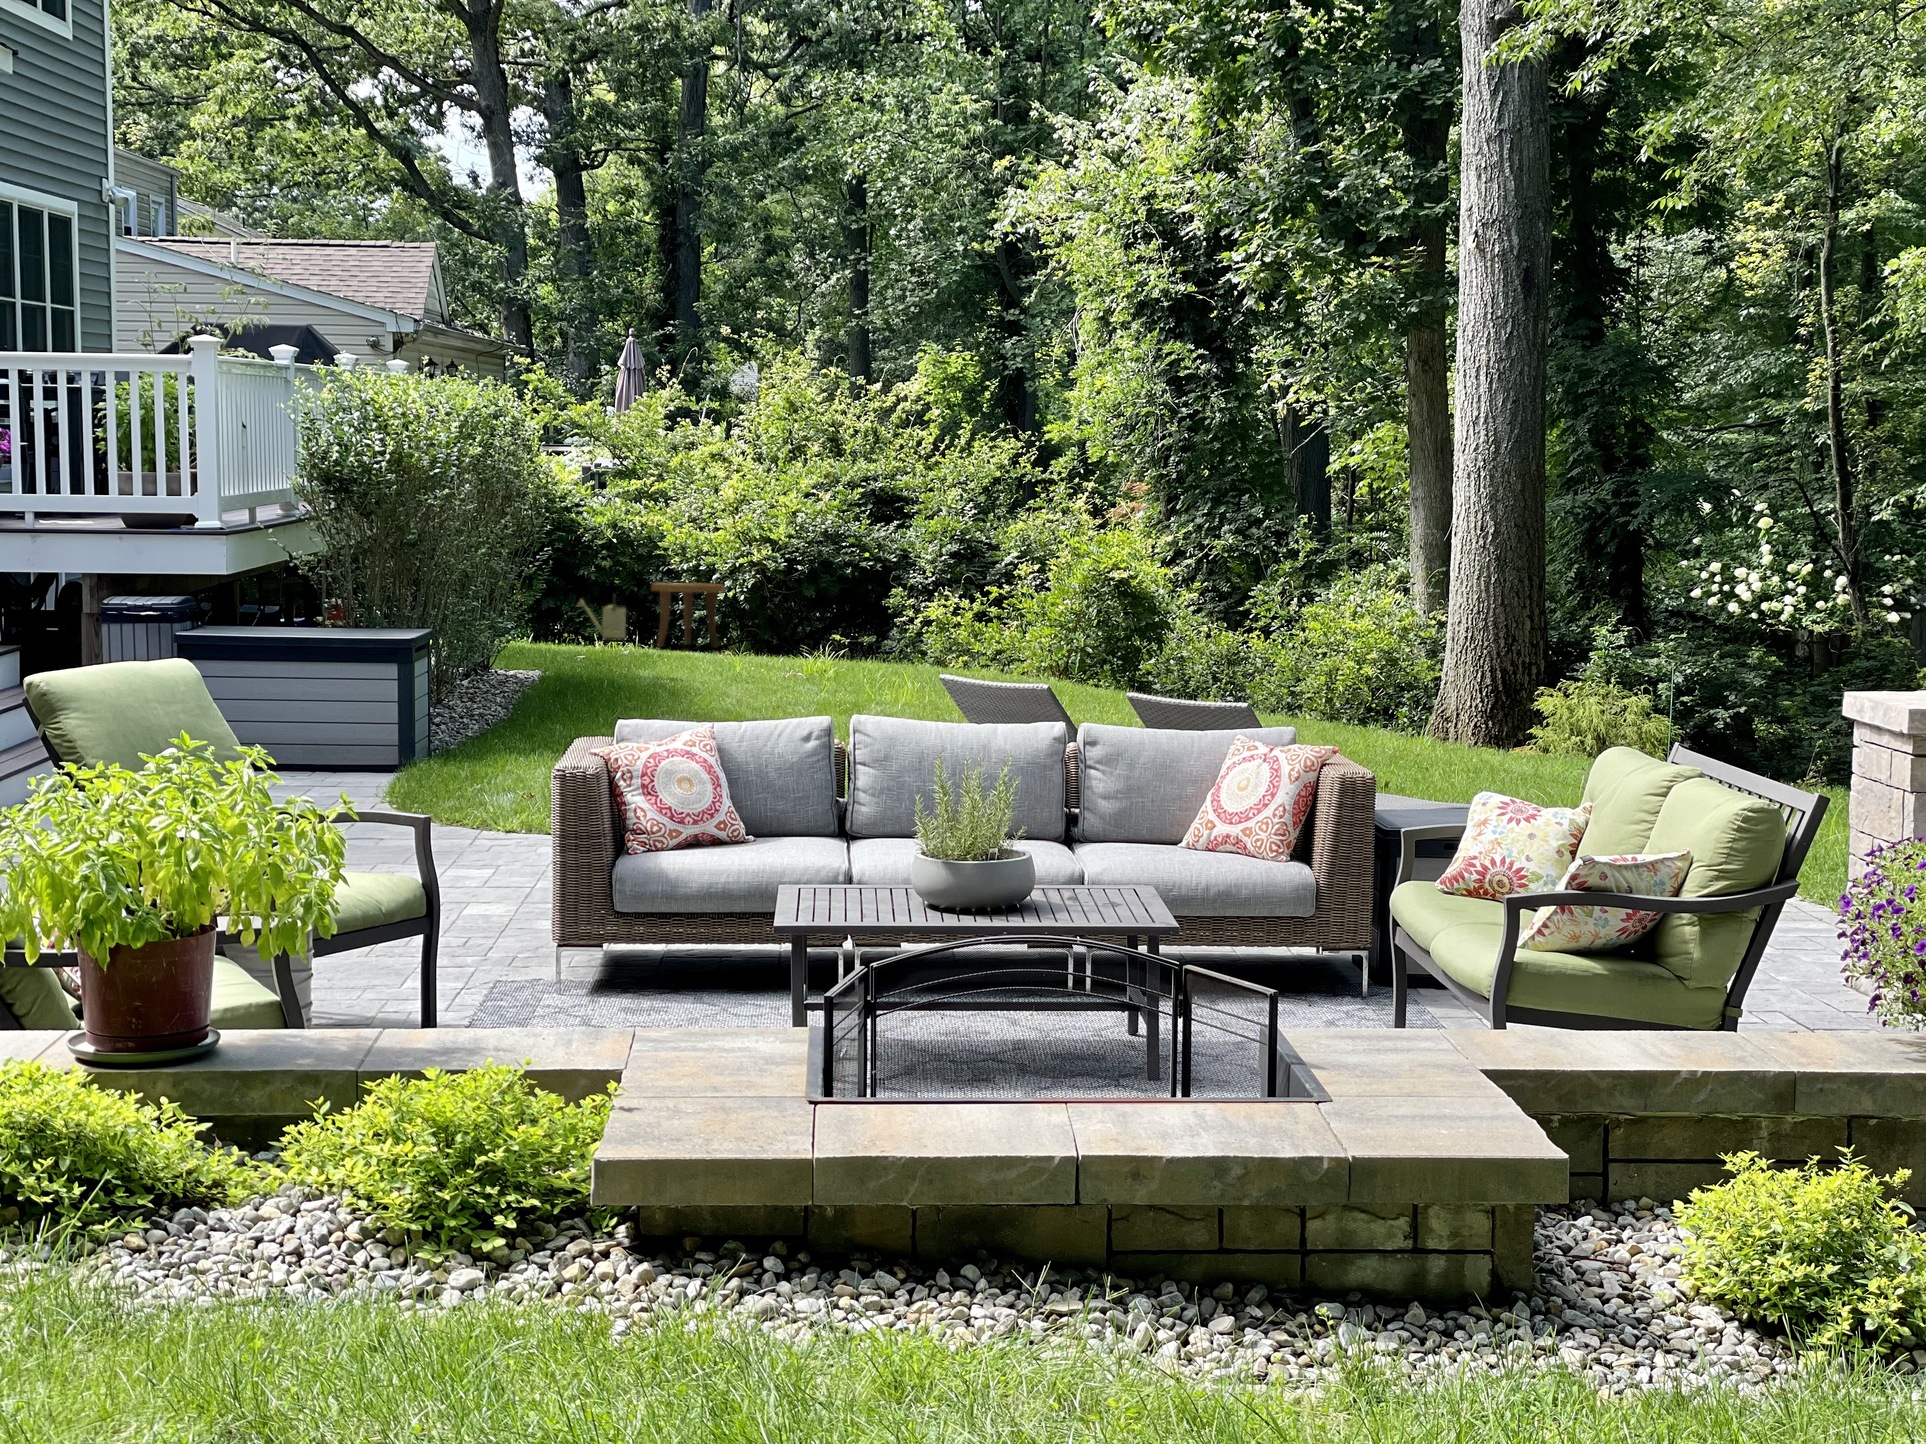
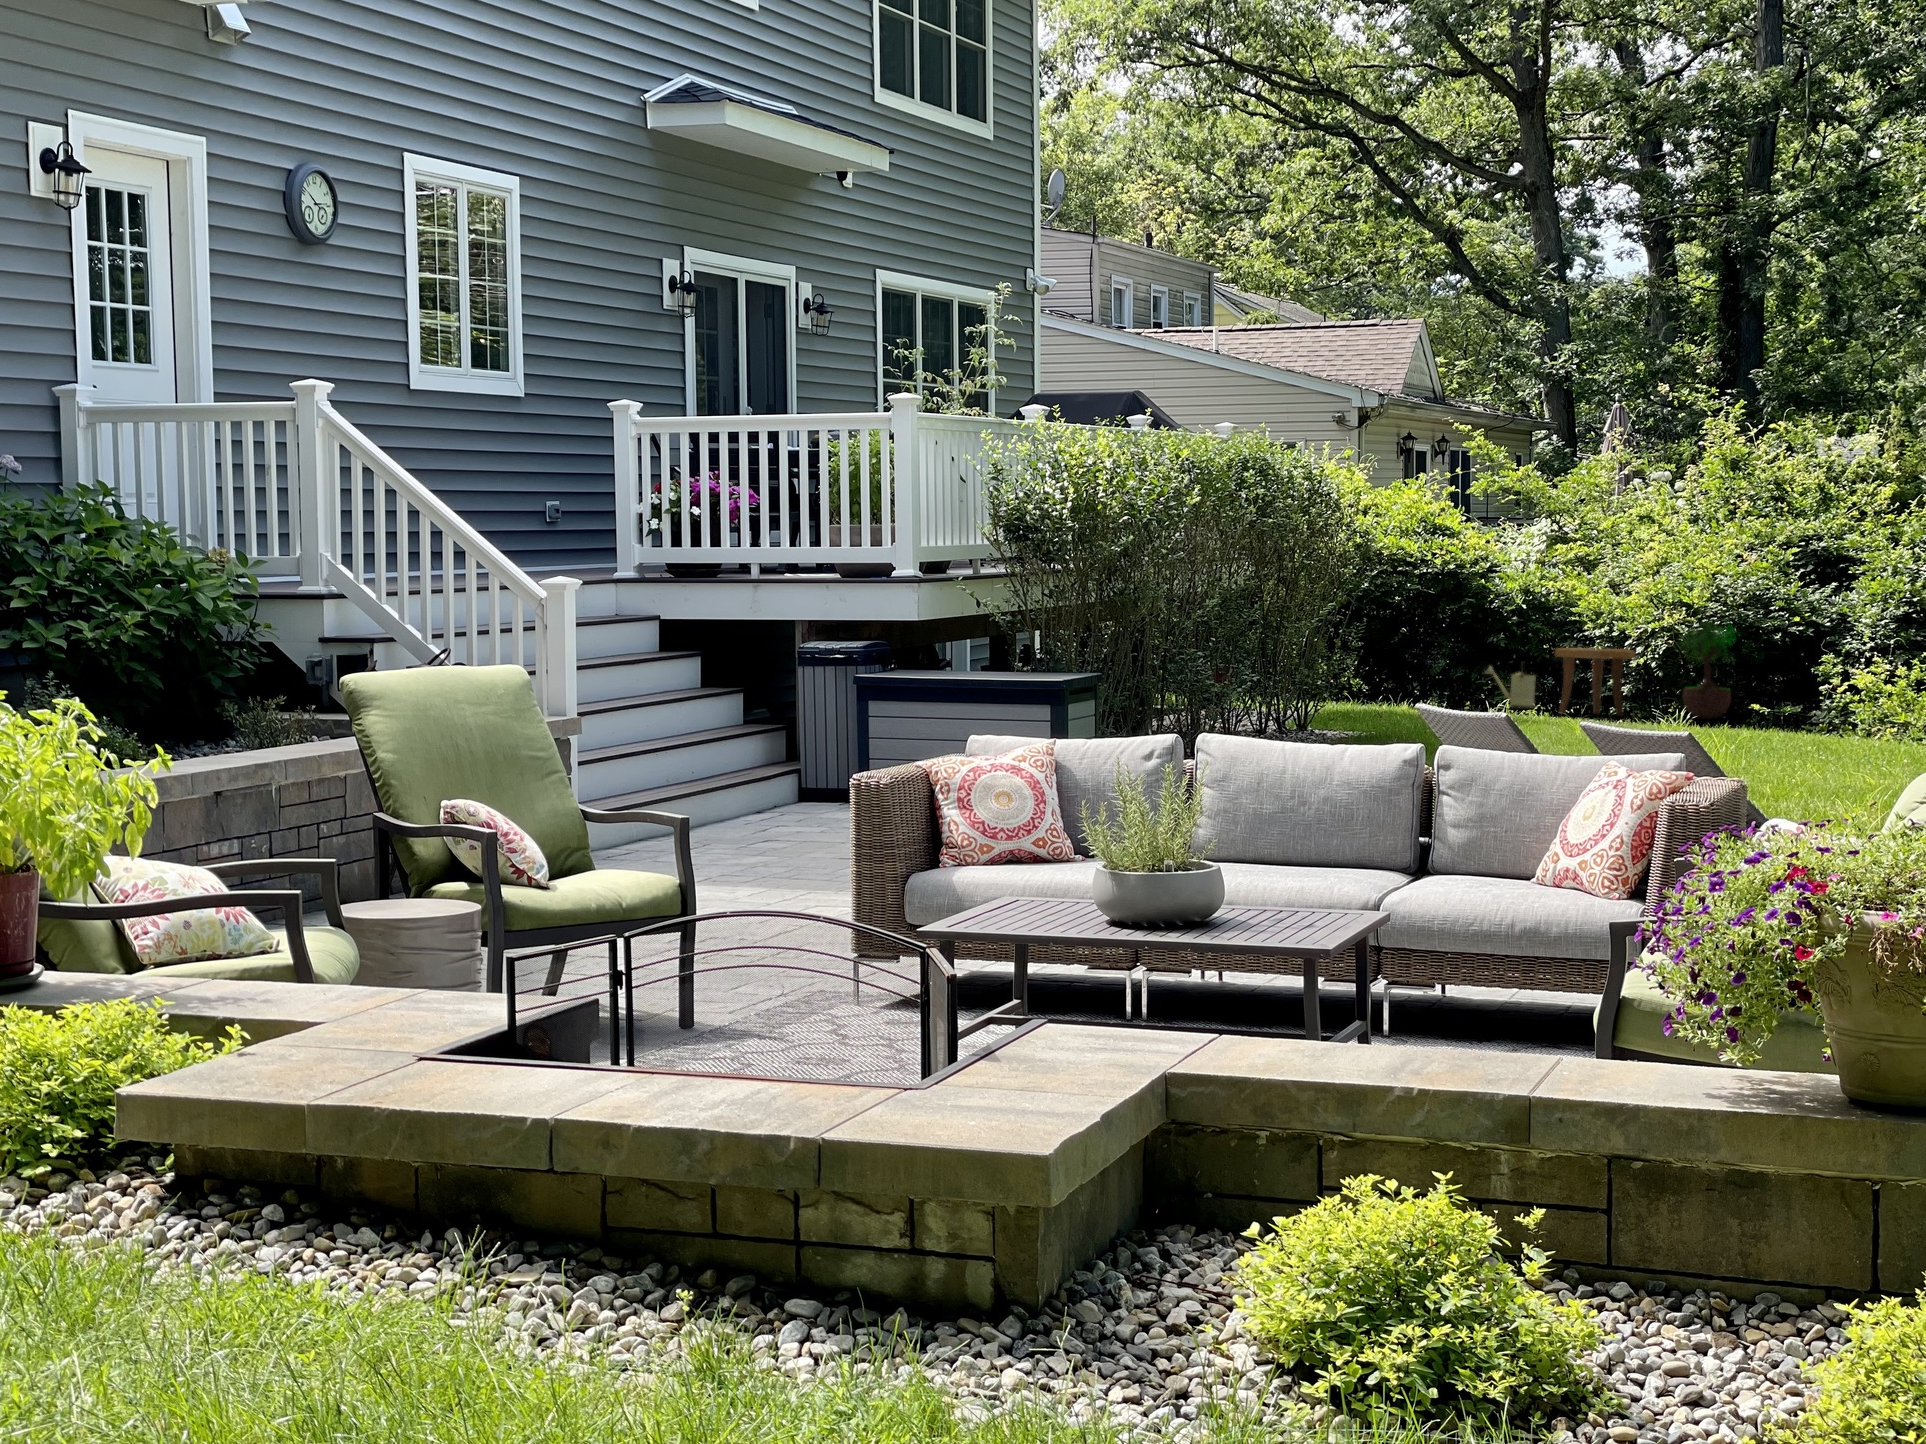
potted tree: none [763,549,821,649] -> present [1674,622,1740,719]

